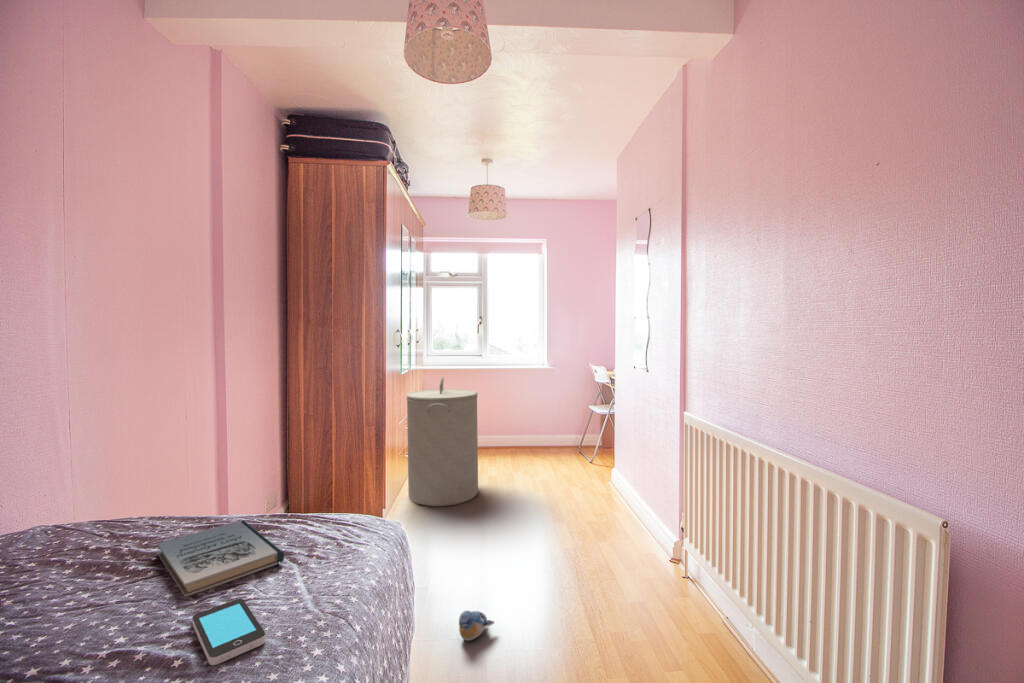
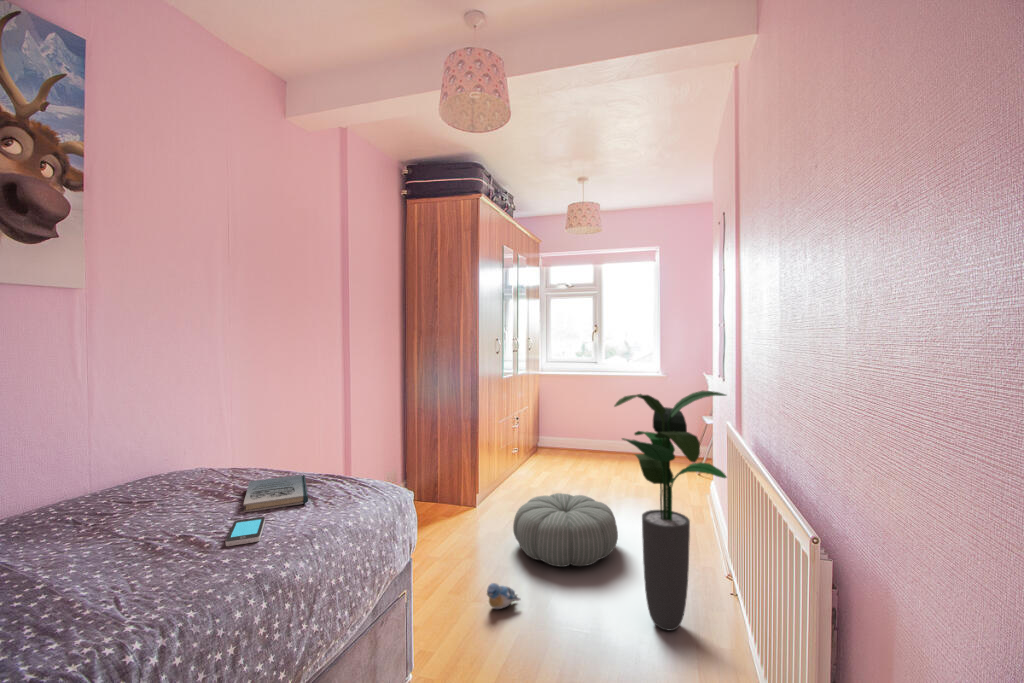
potted plant: none [598,376,707,620] -> present [615,391,727,630]
laundry hamper: present [407,377,478,506] -> none [504,382,569,500]
pouf: none [451,495,563,575] -> present [513,493,618,567]

